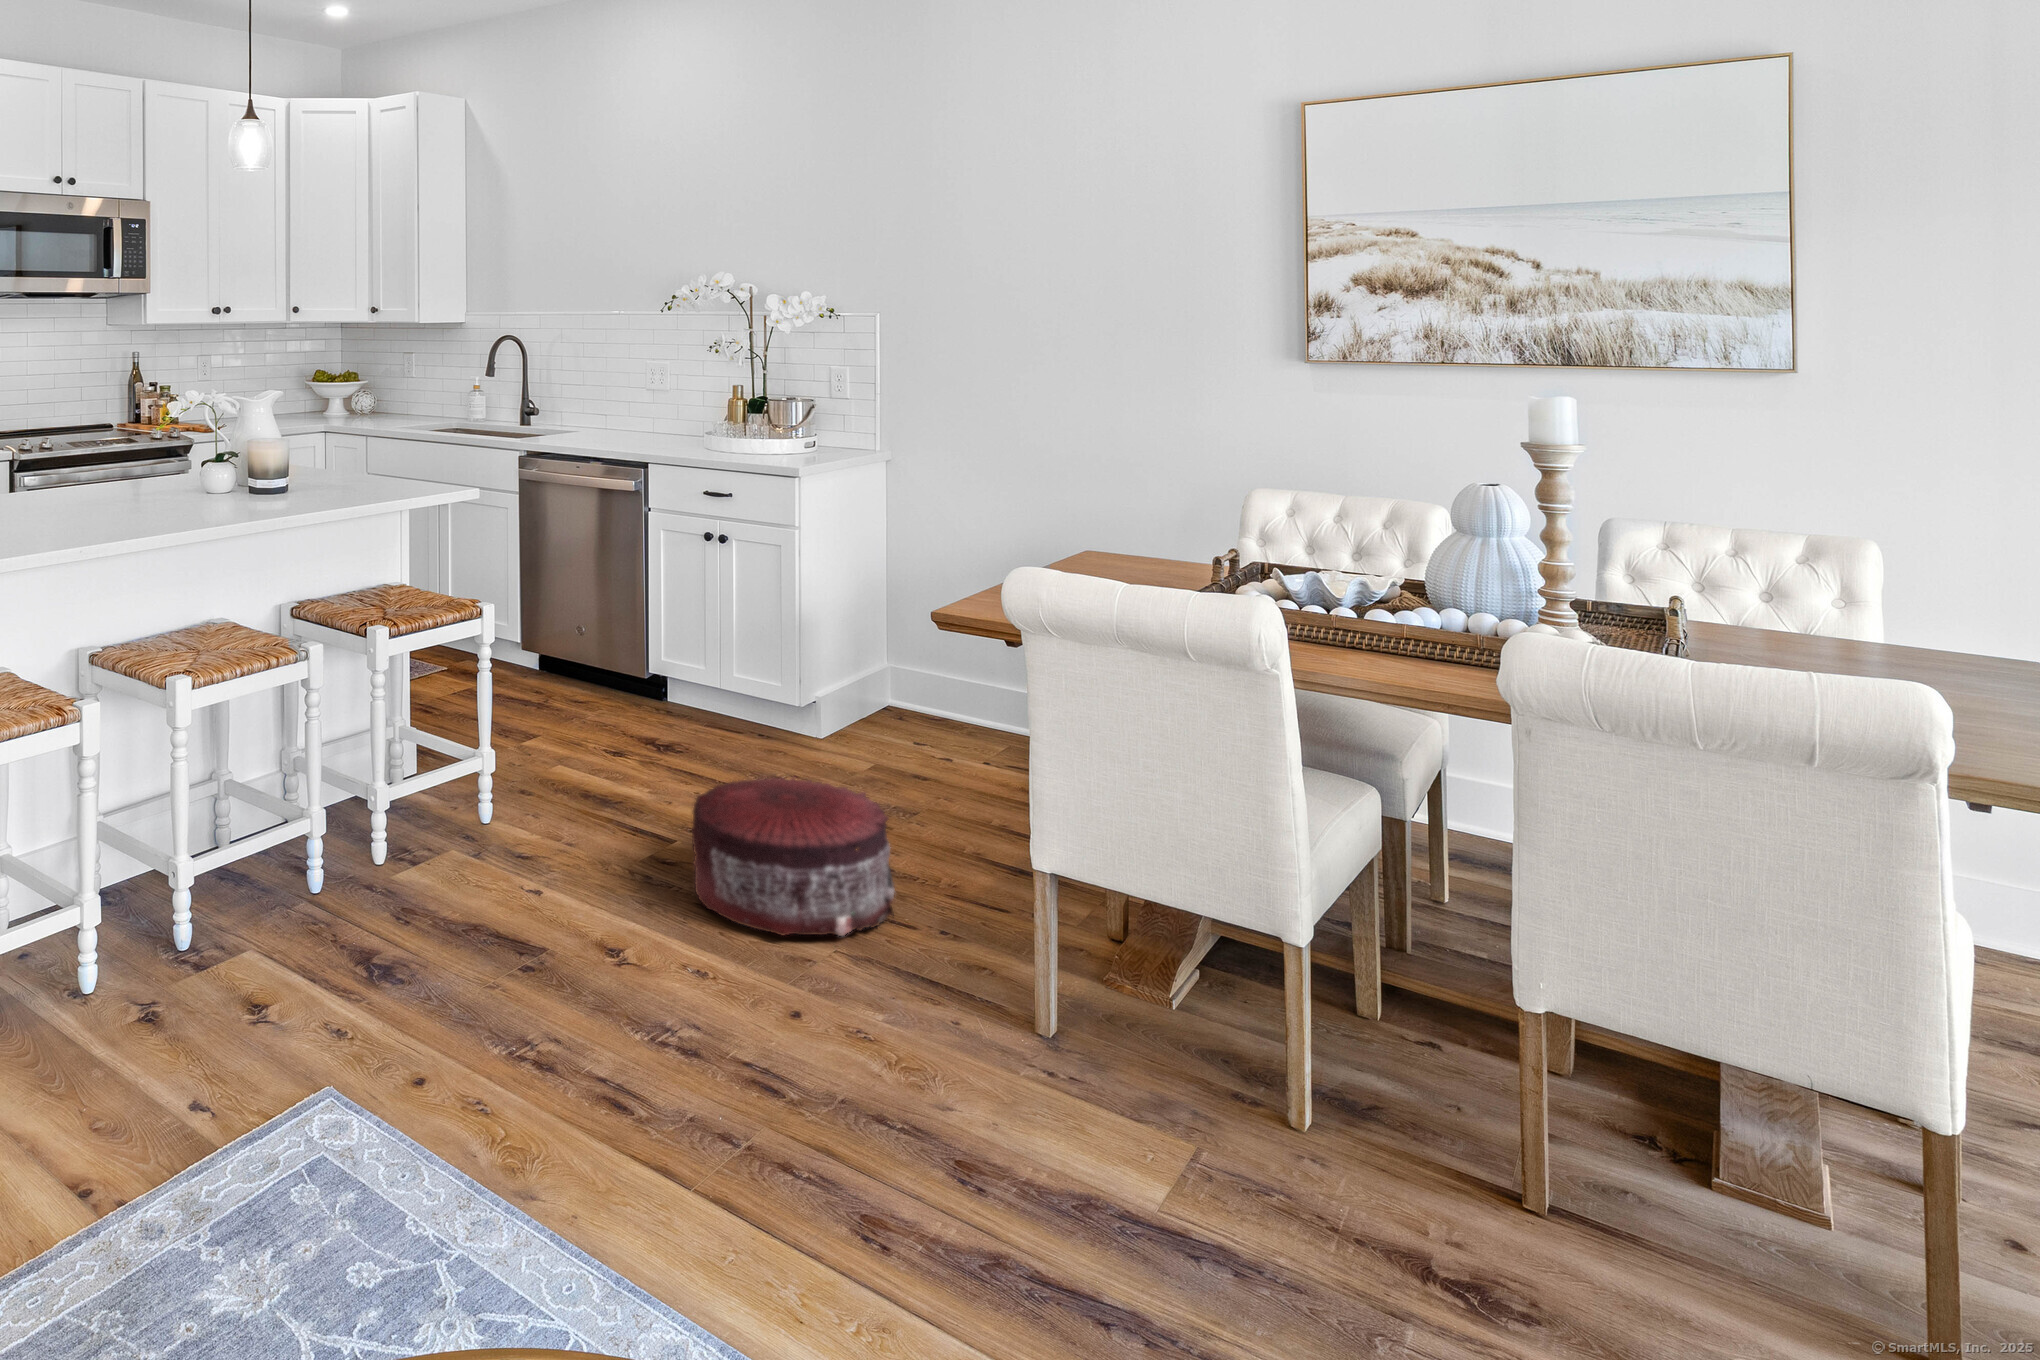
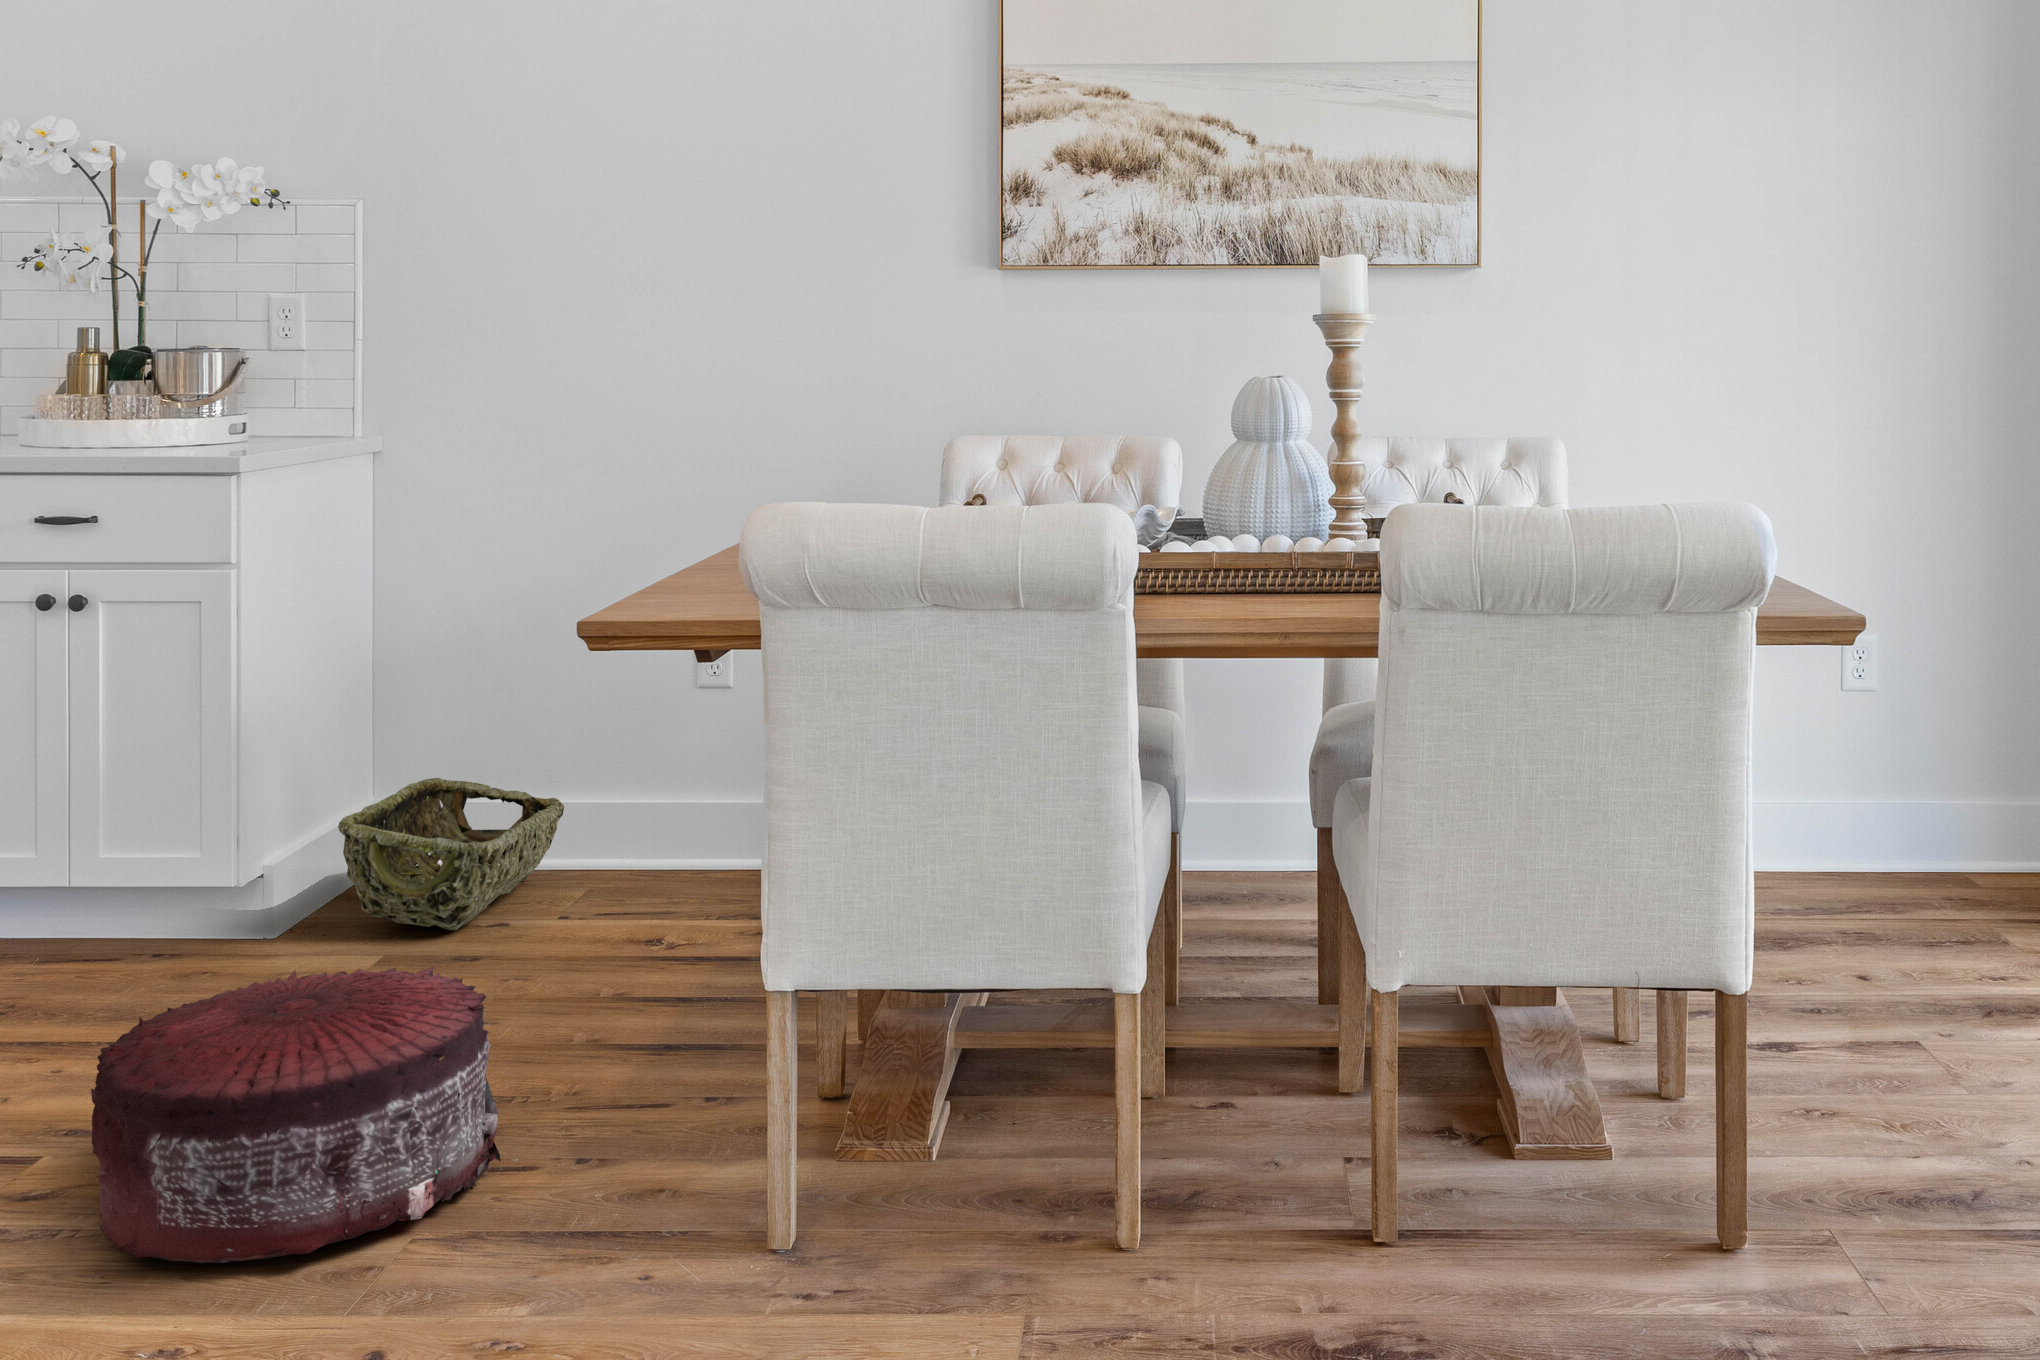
woven basket: none [844,667,982,765] -> present [338,778,564,930]

